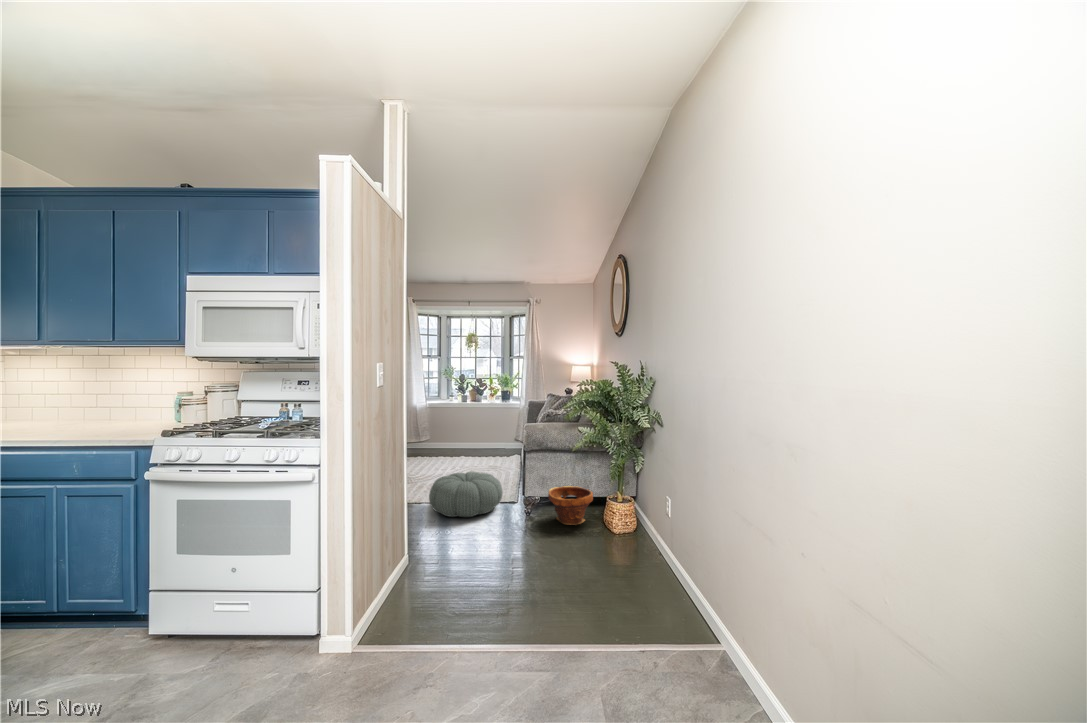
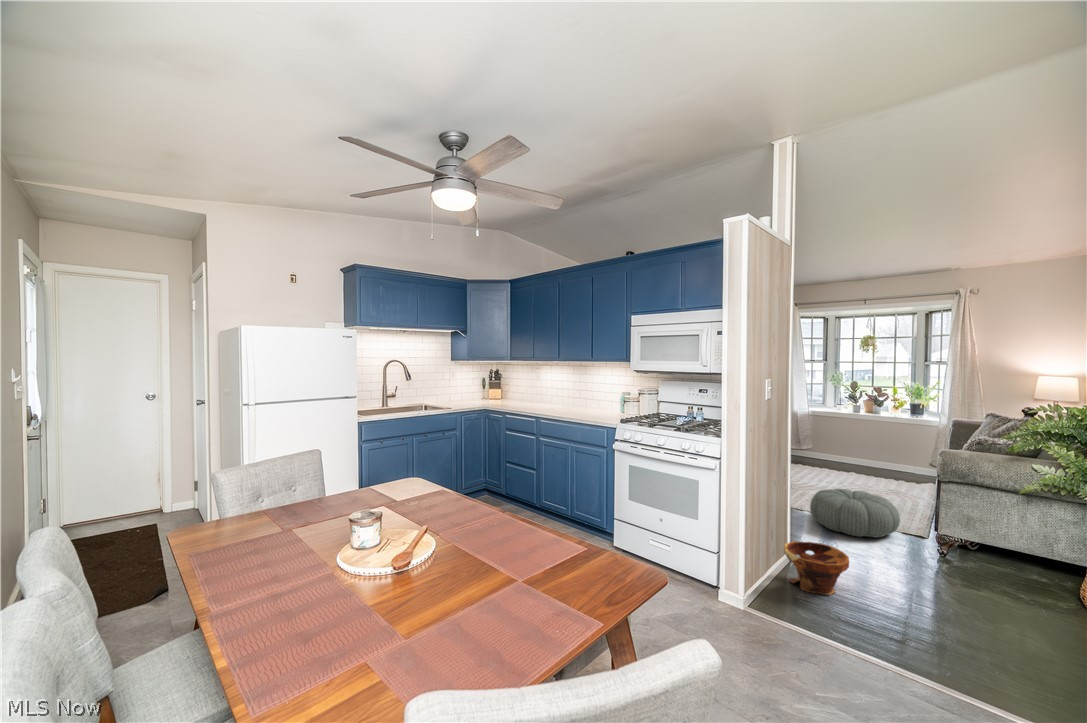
planter: present [548,486,593,525] -> present [783,541,849,595]

